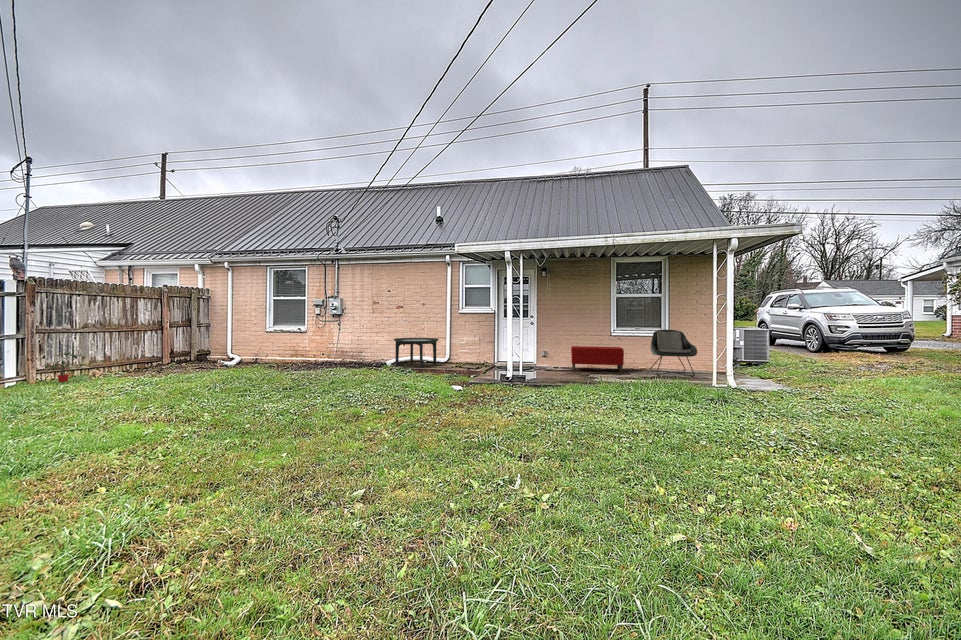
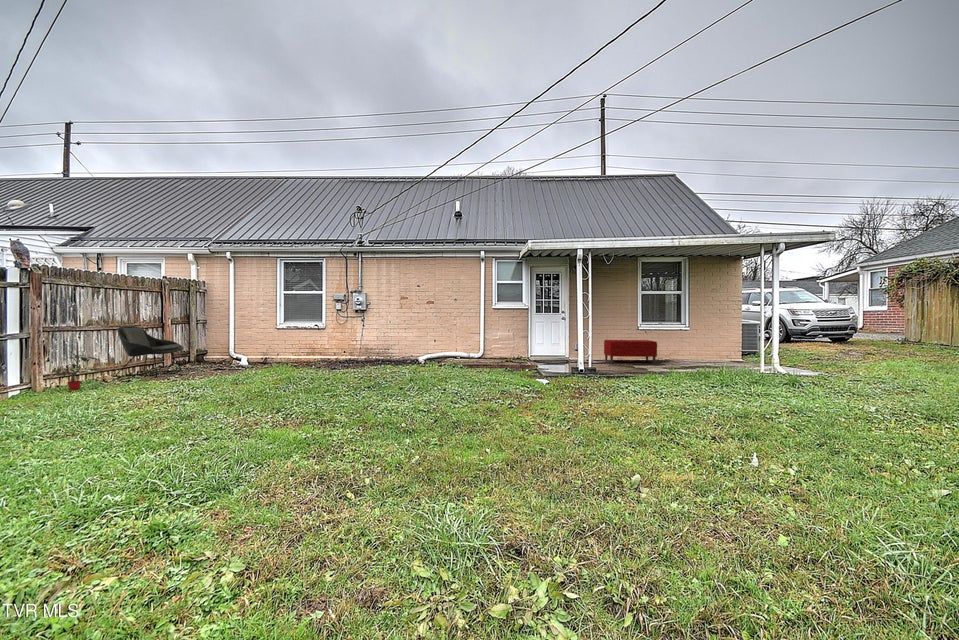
lounge chair: present [650,329,697,377] -> present [116,325,184,378]
round table: present [394,338,439,368] -> none [431,333,477,364]

